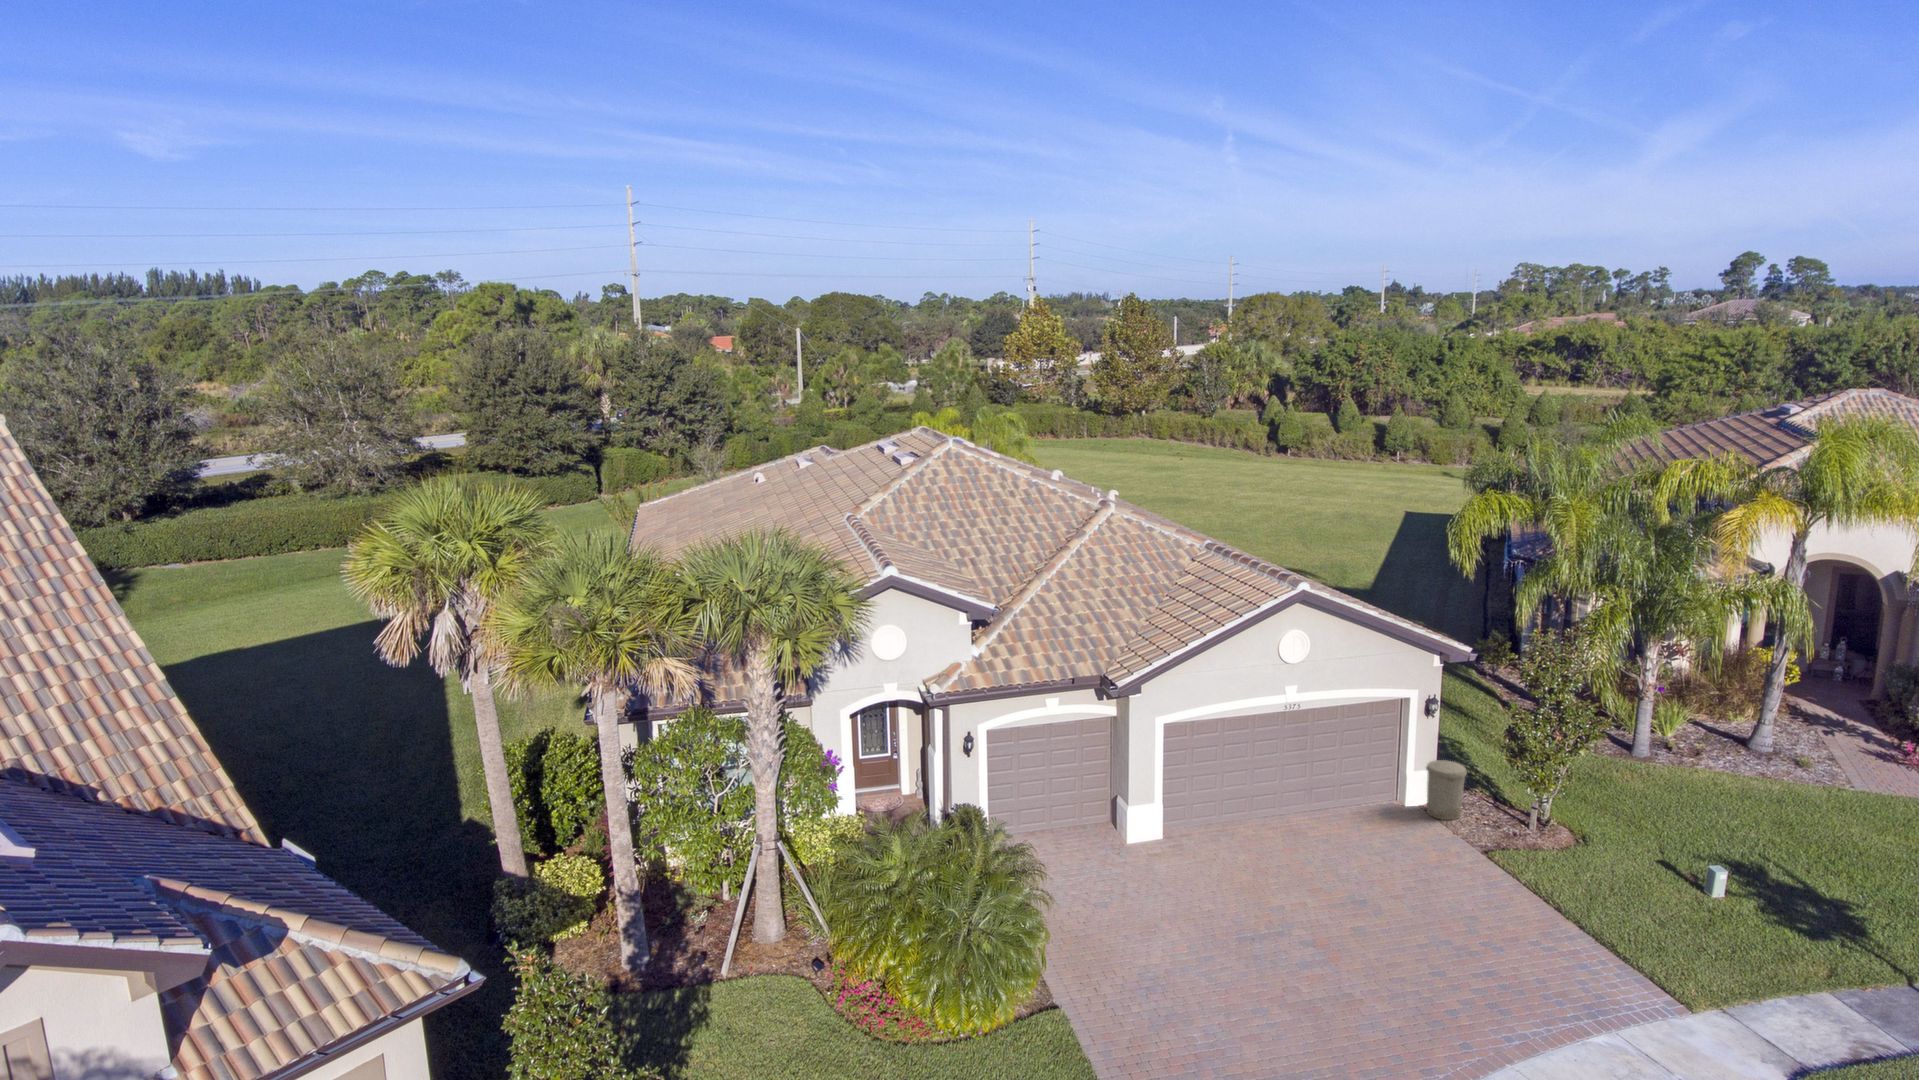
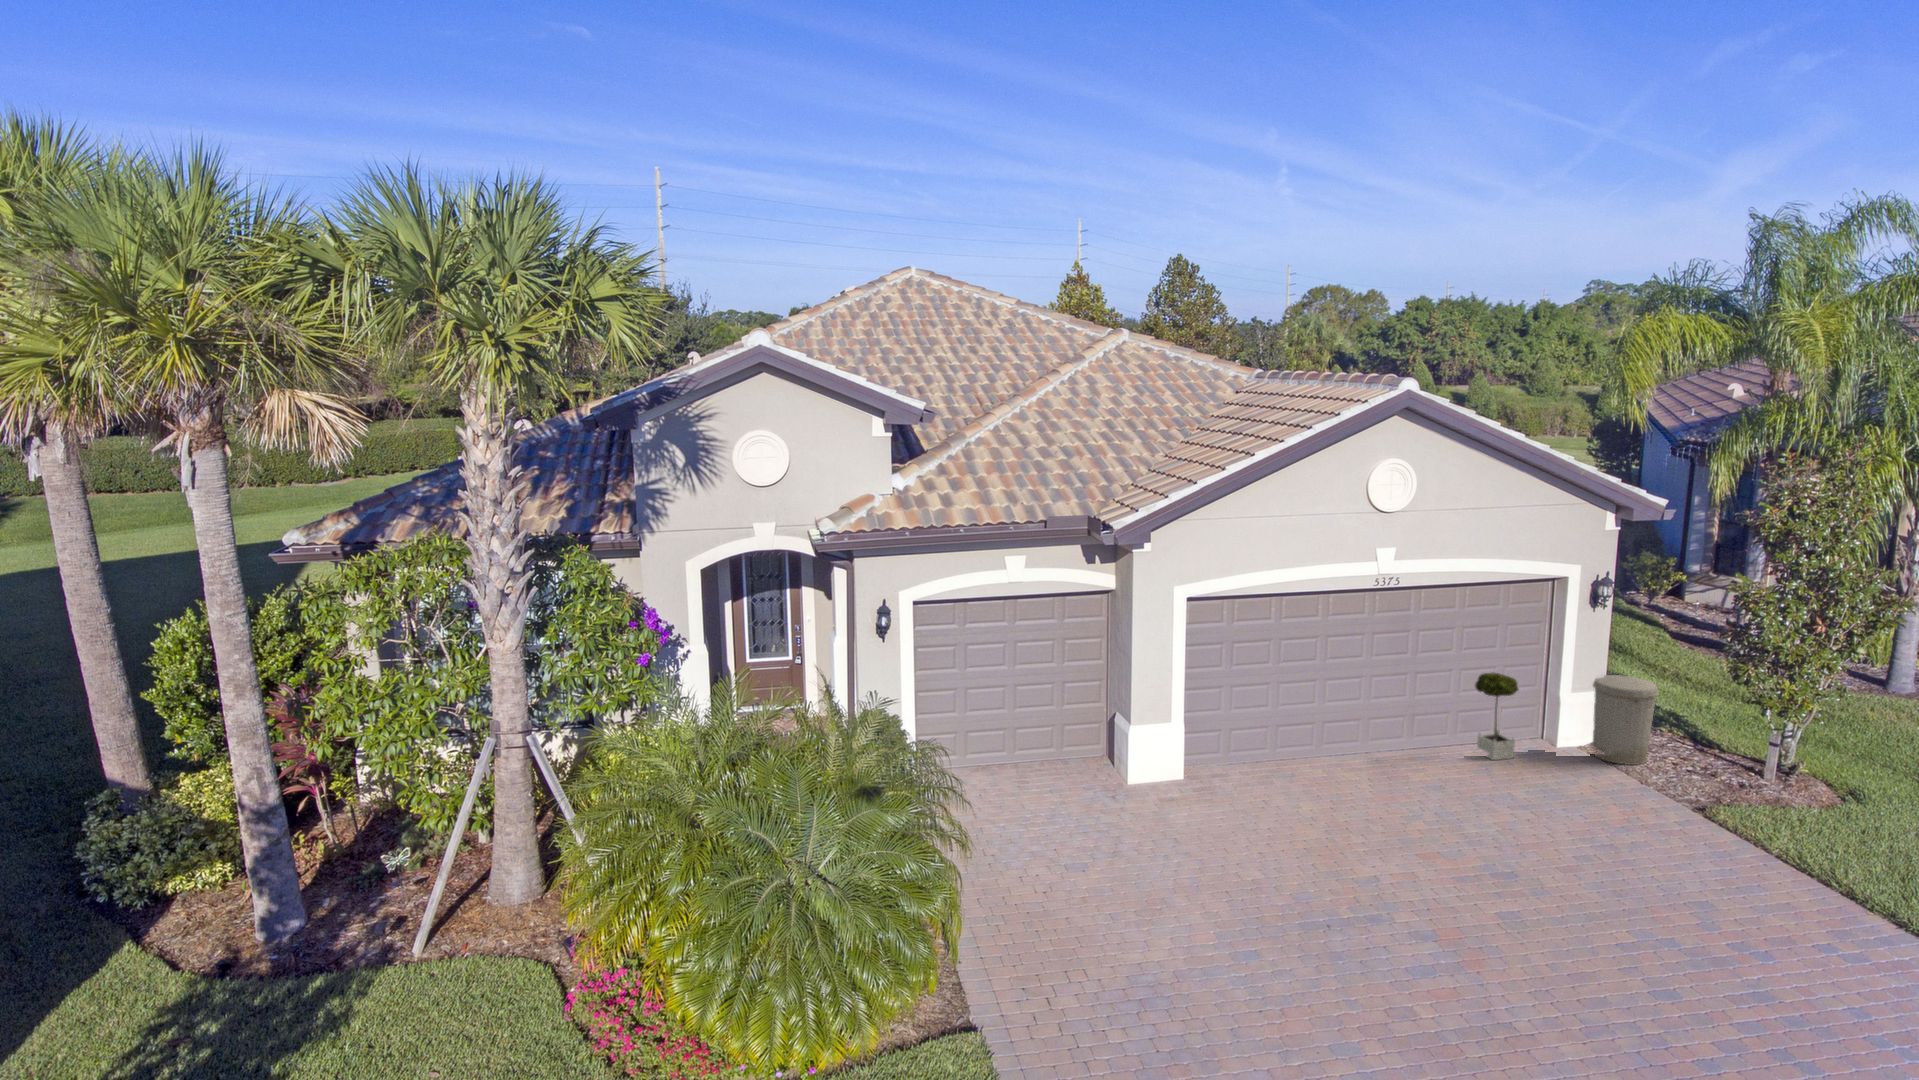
potted tree: none [1350,762,1378,819] -> present [1475,673,1518,760]

